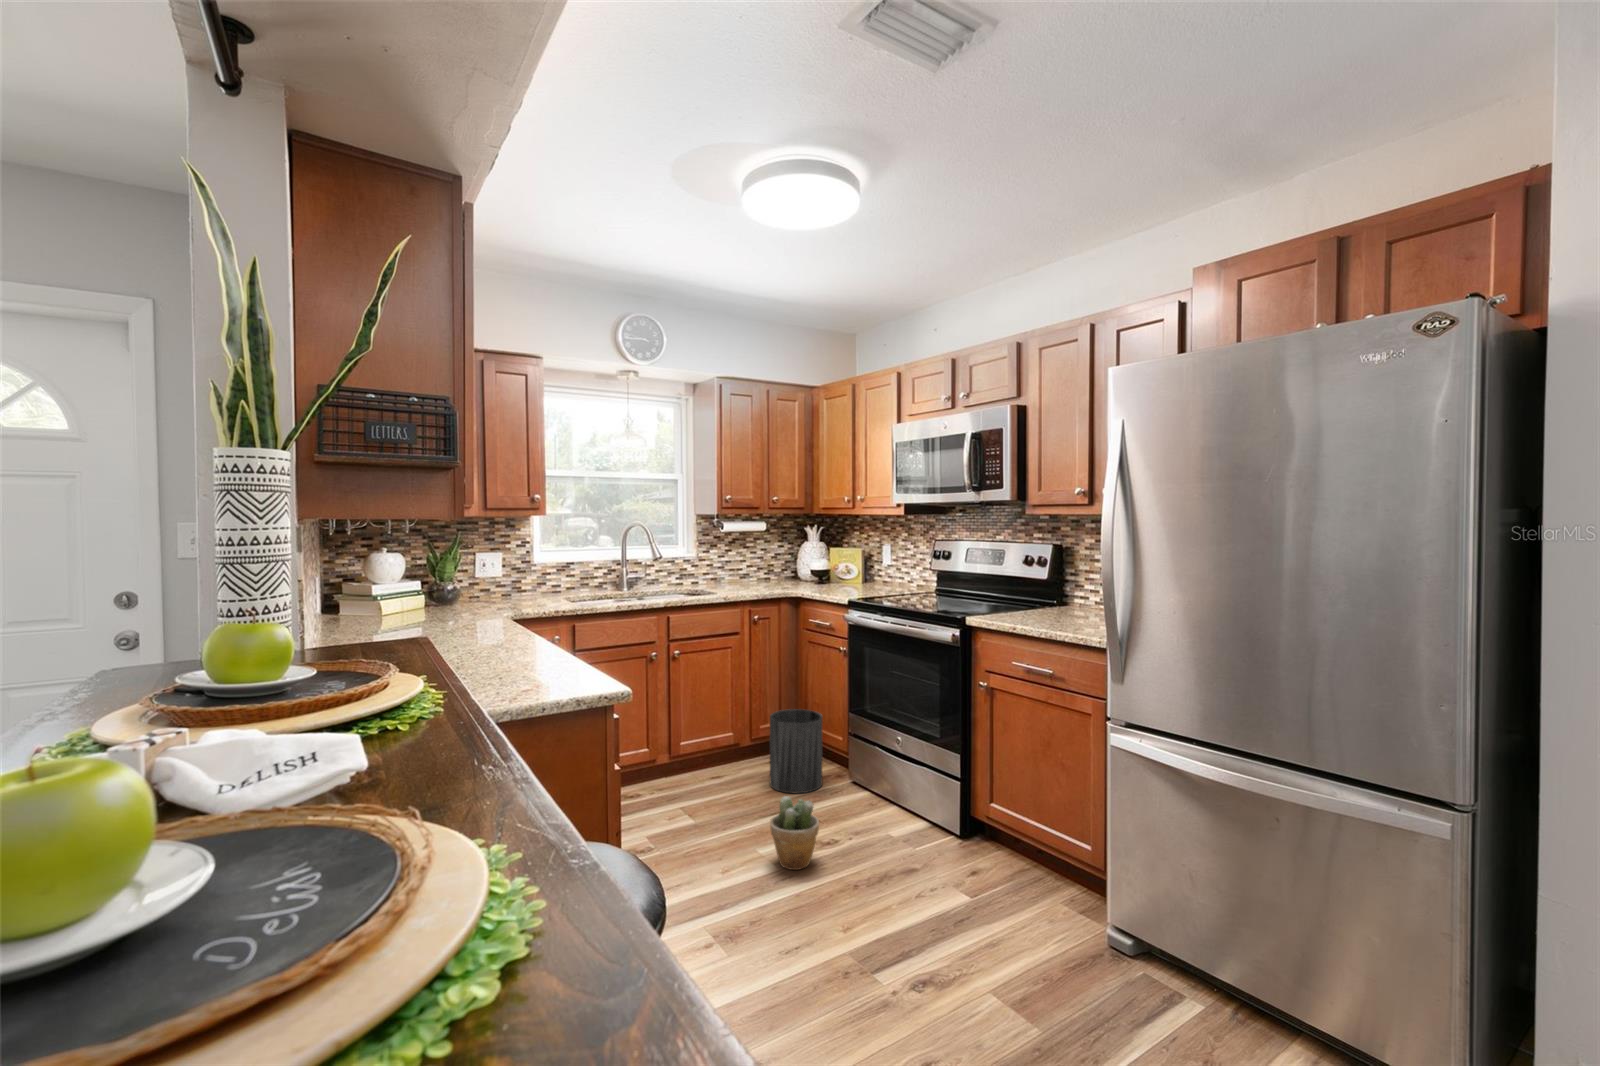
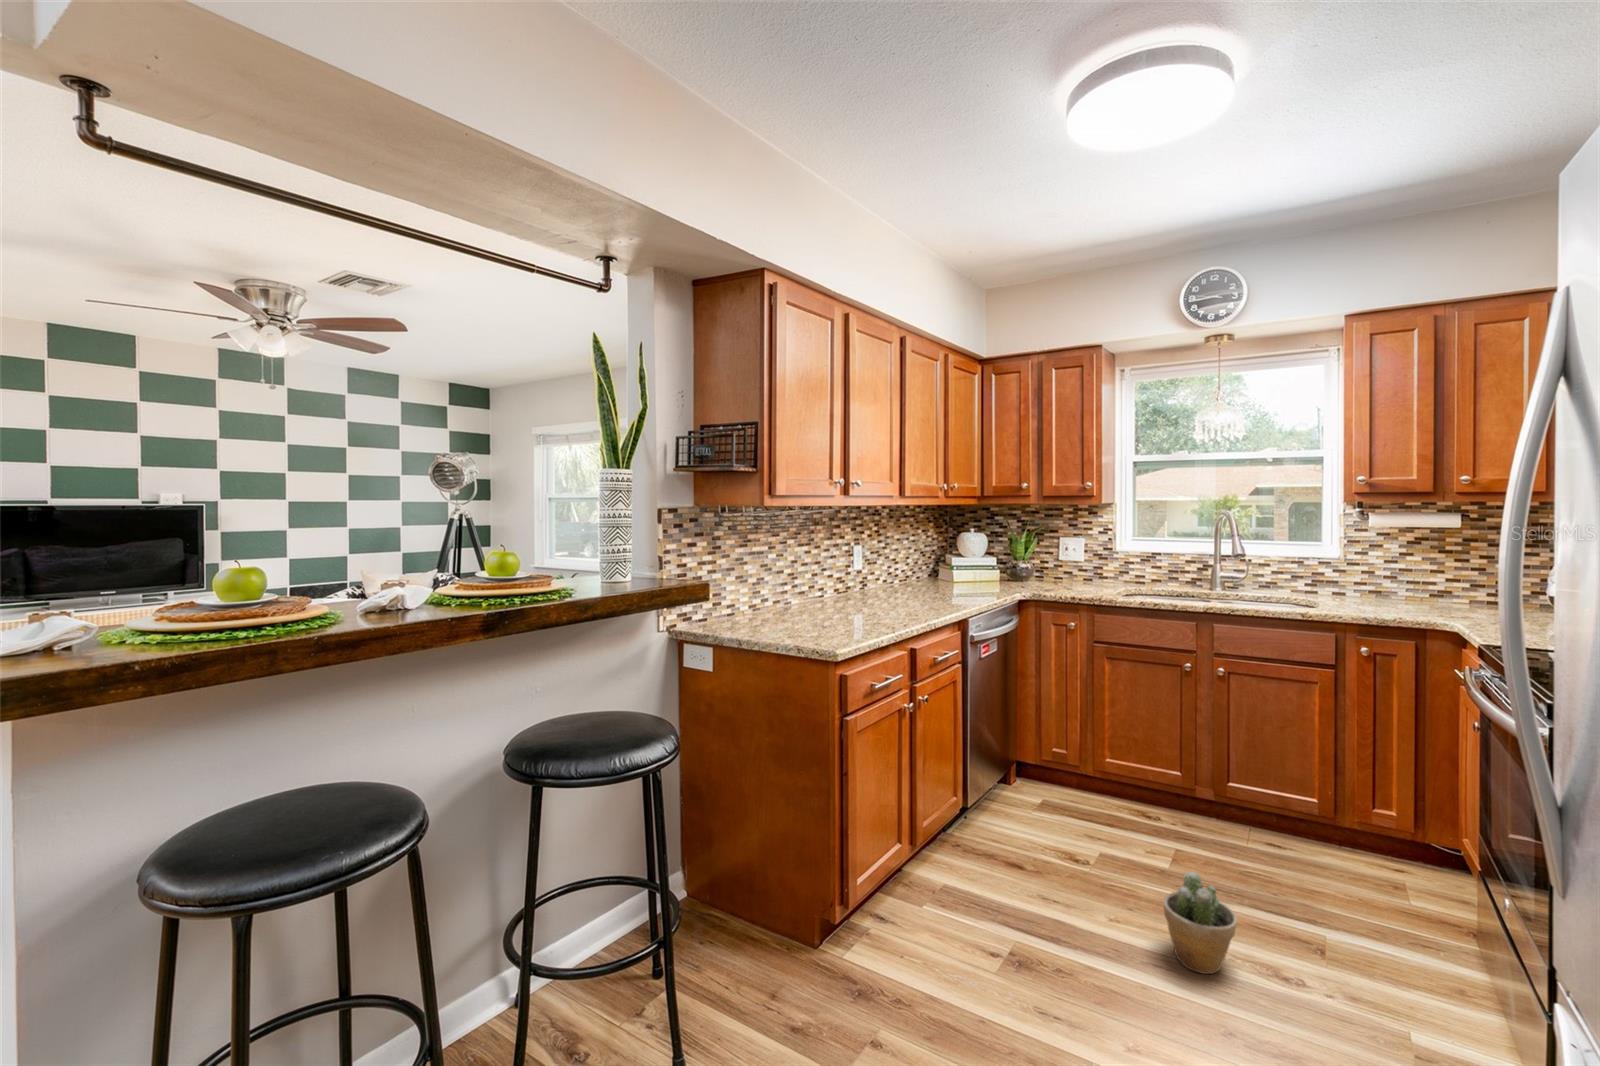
trash can: present [770,709,822,793] -> none [1318,786,1421,922]

